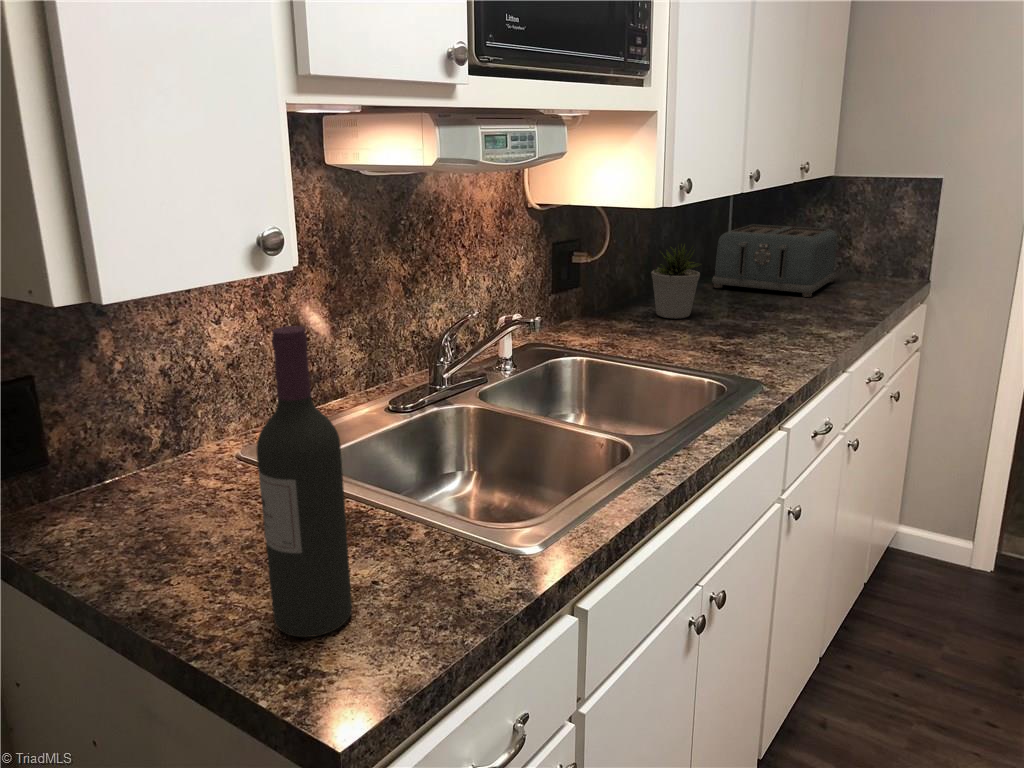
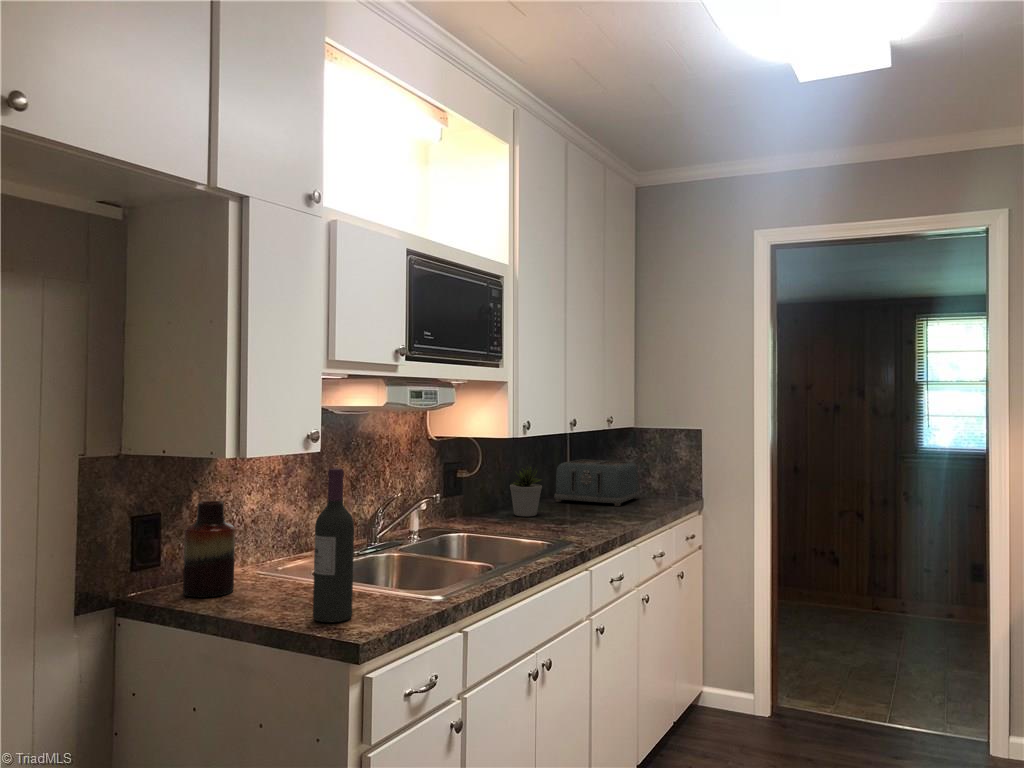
vase: none [72,355,179,527] -> present [183,501,235,597]

